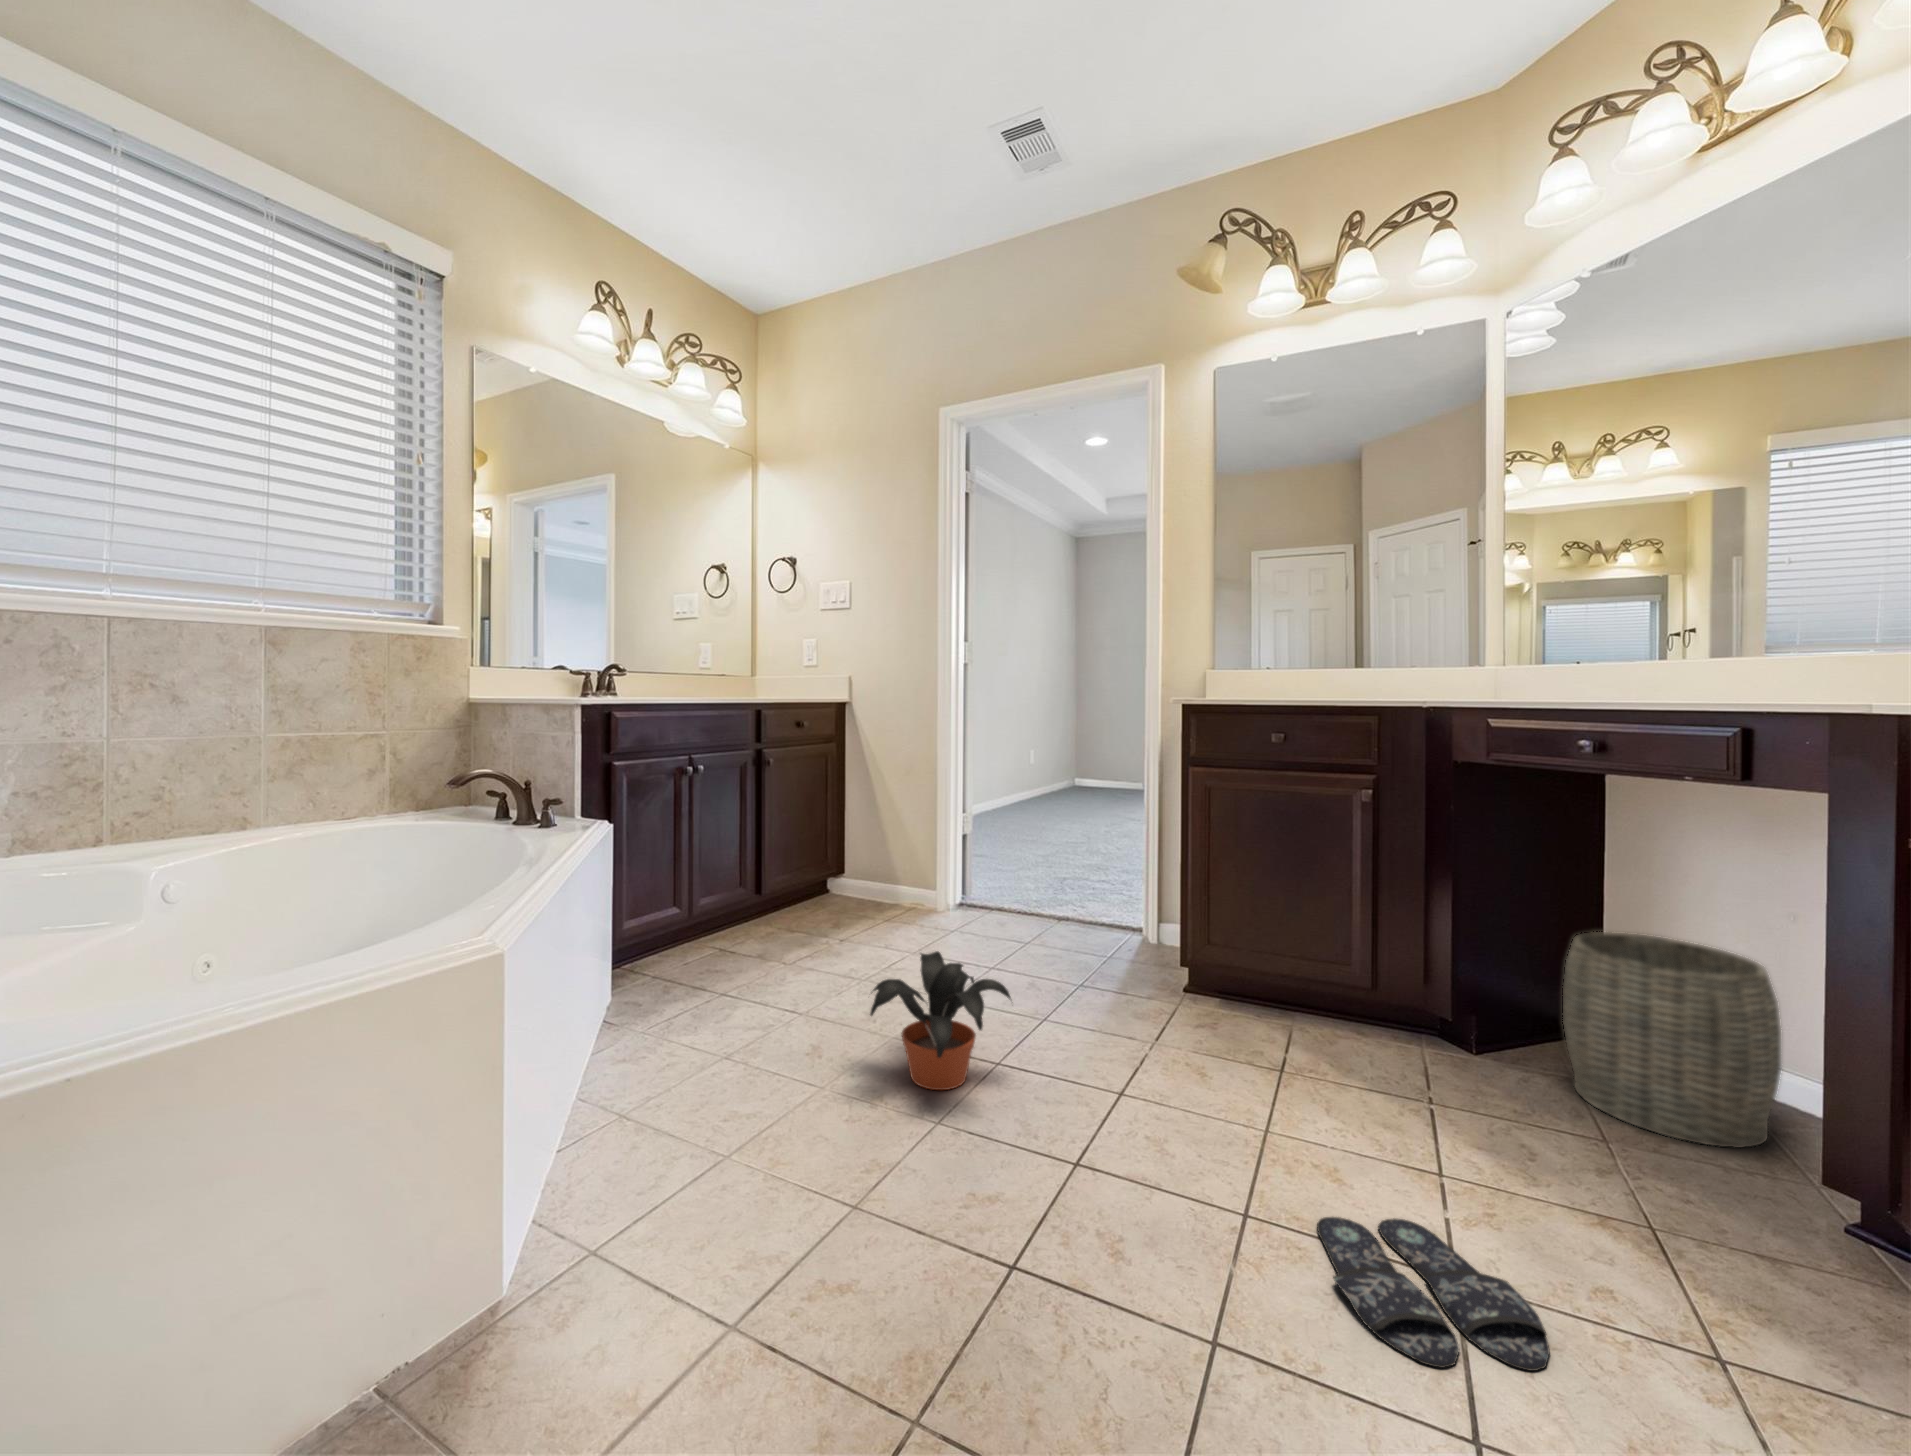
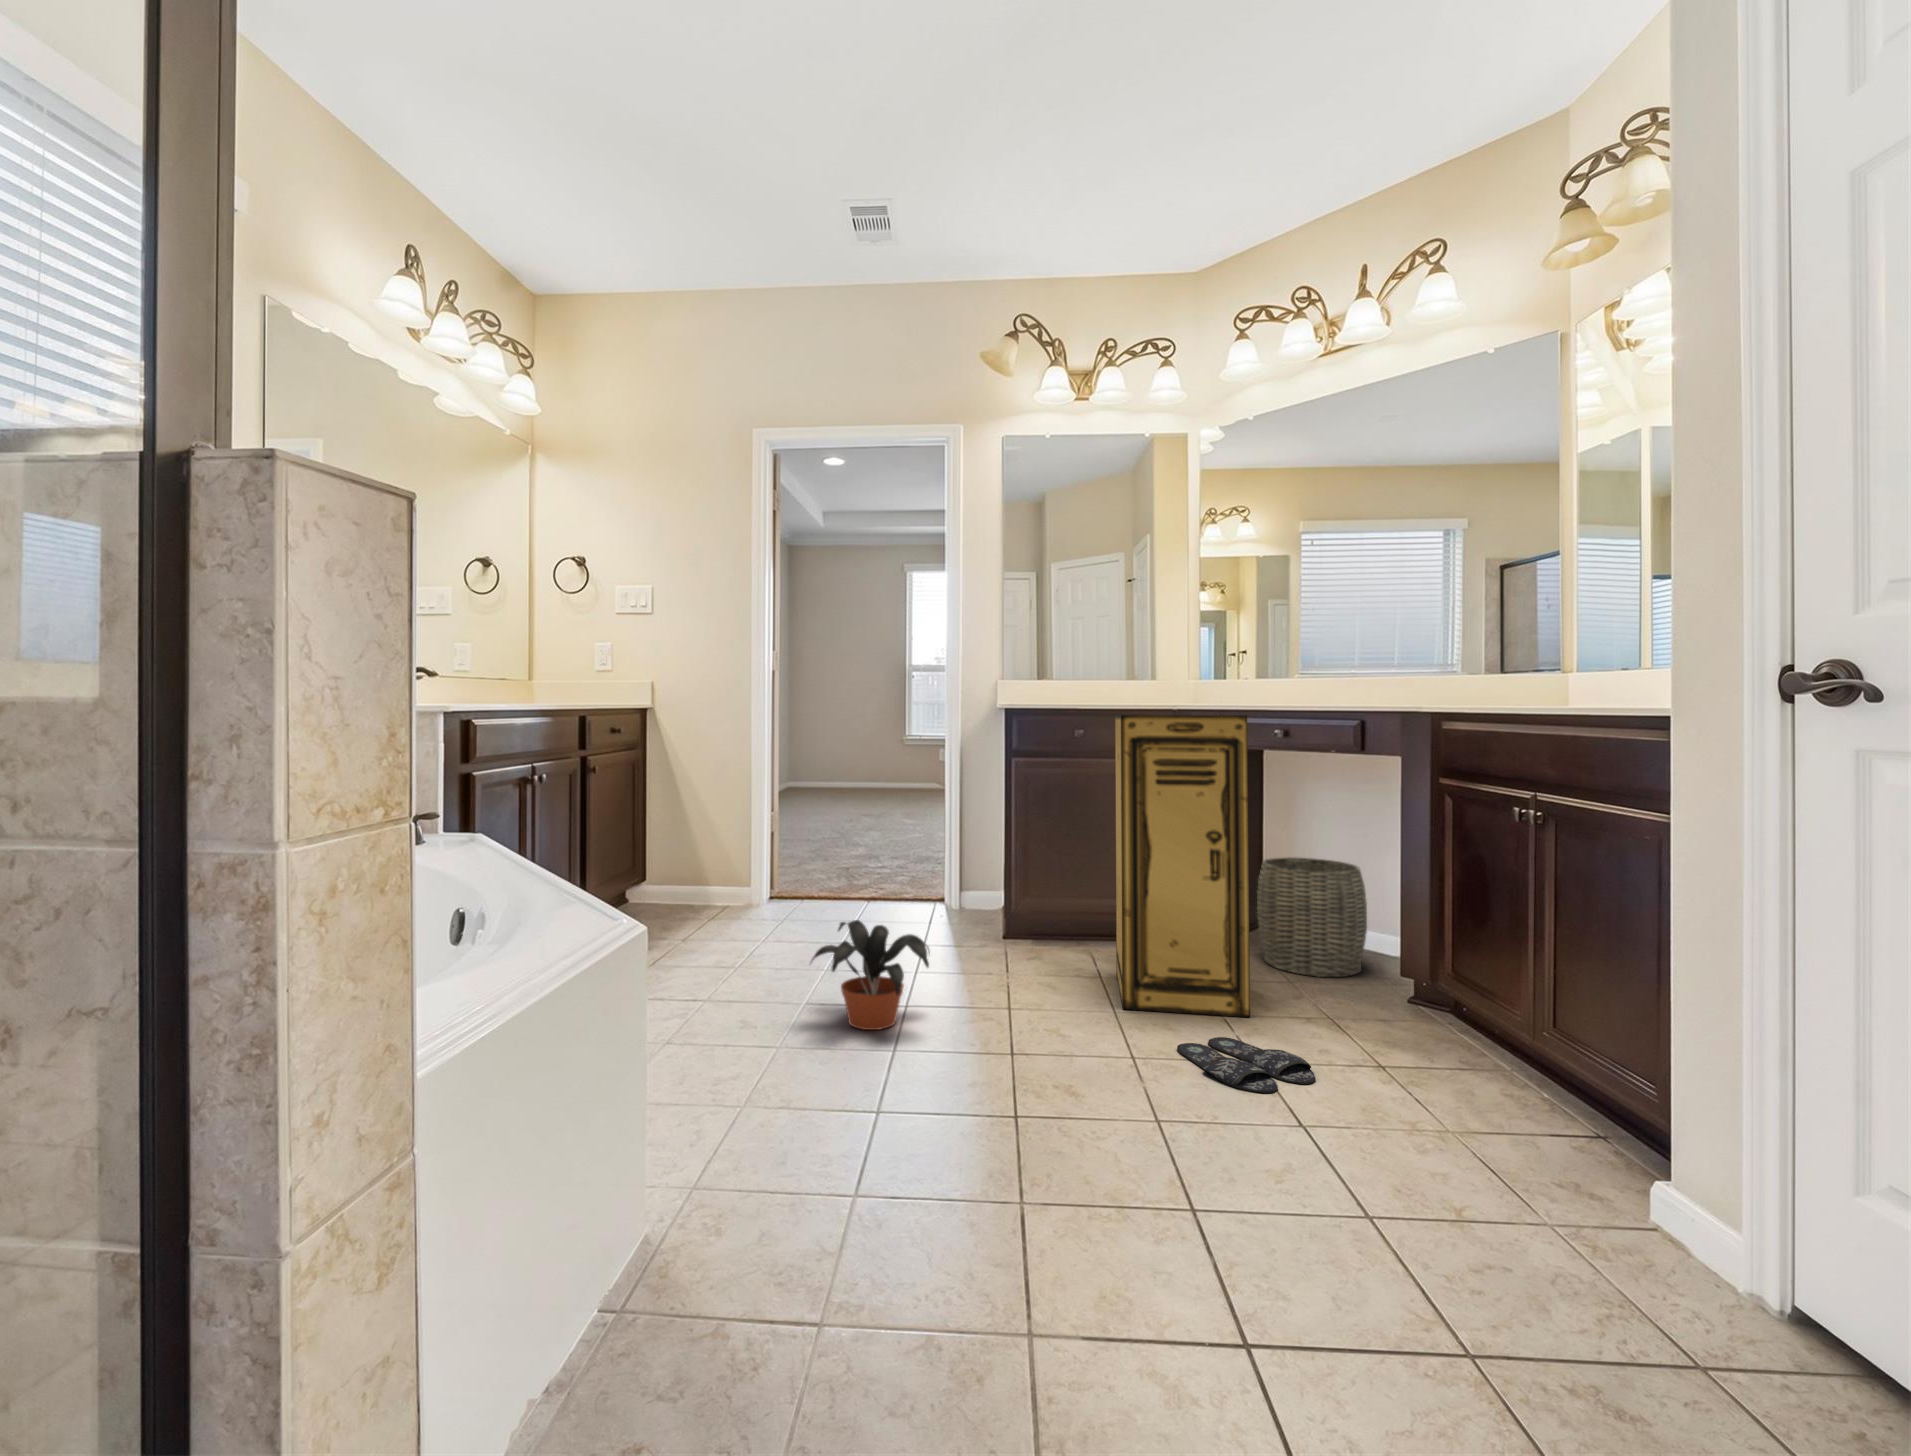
storage cabinet: none [1277,715,1487,1192] -> present [1115,715,1250,1017]

